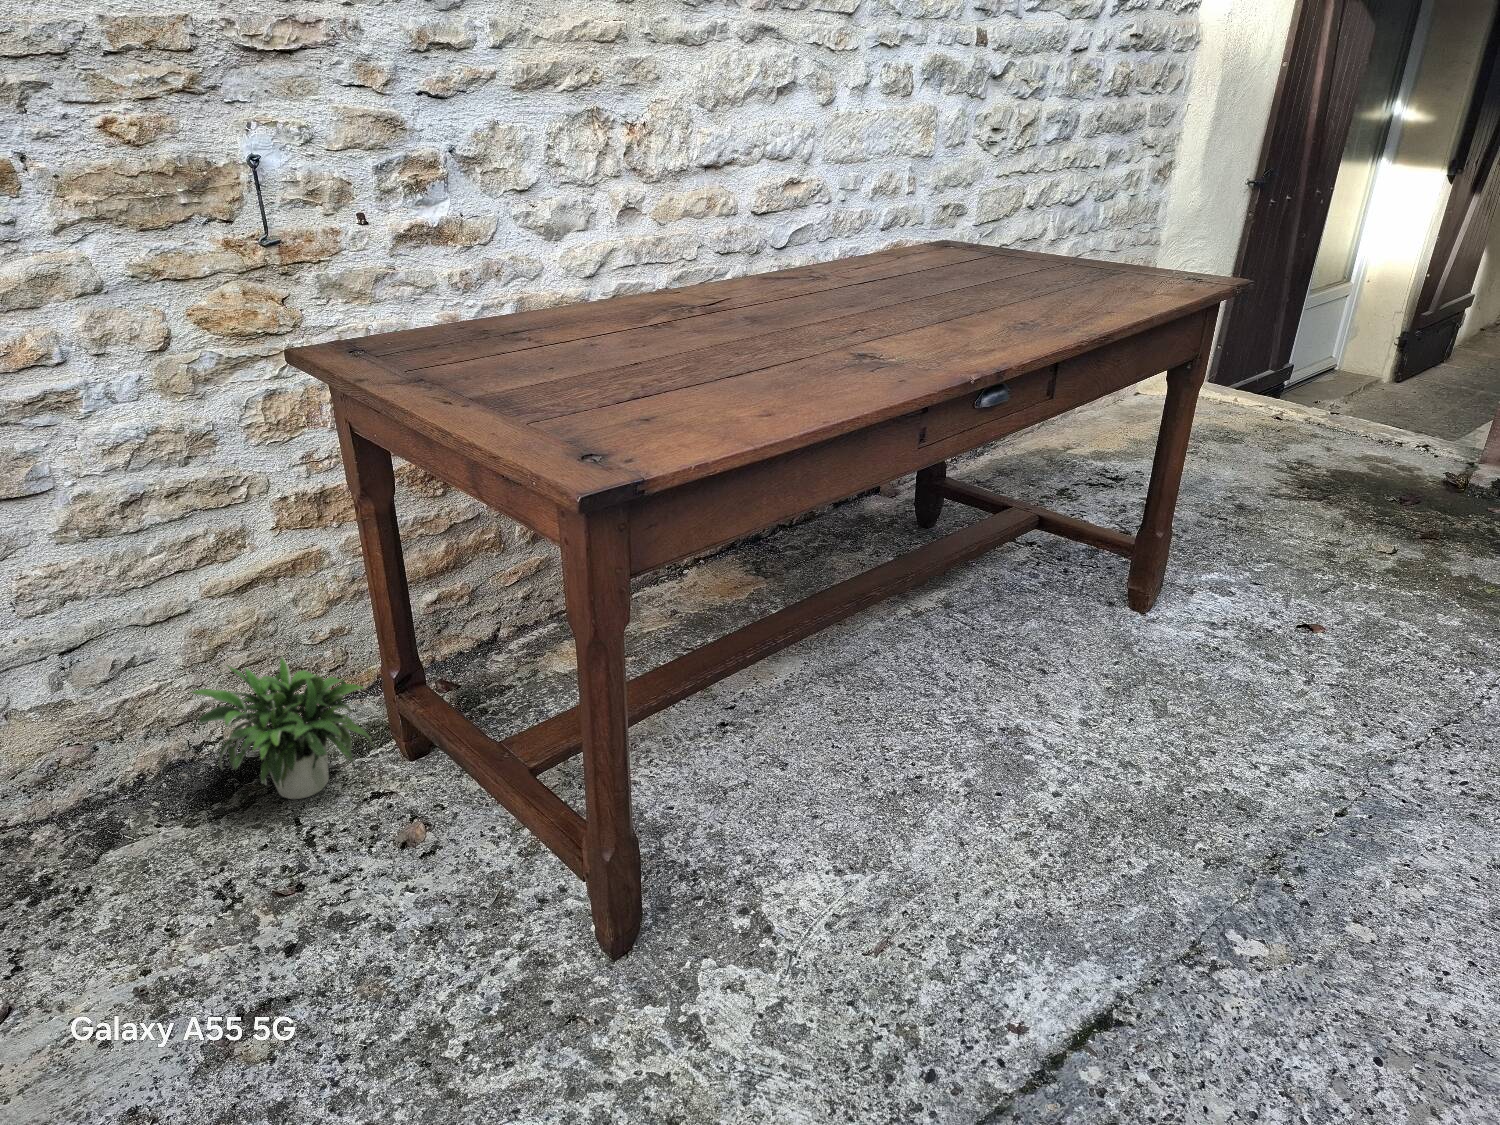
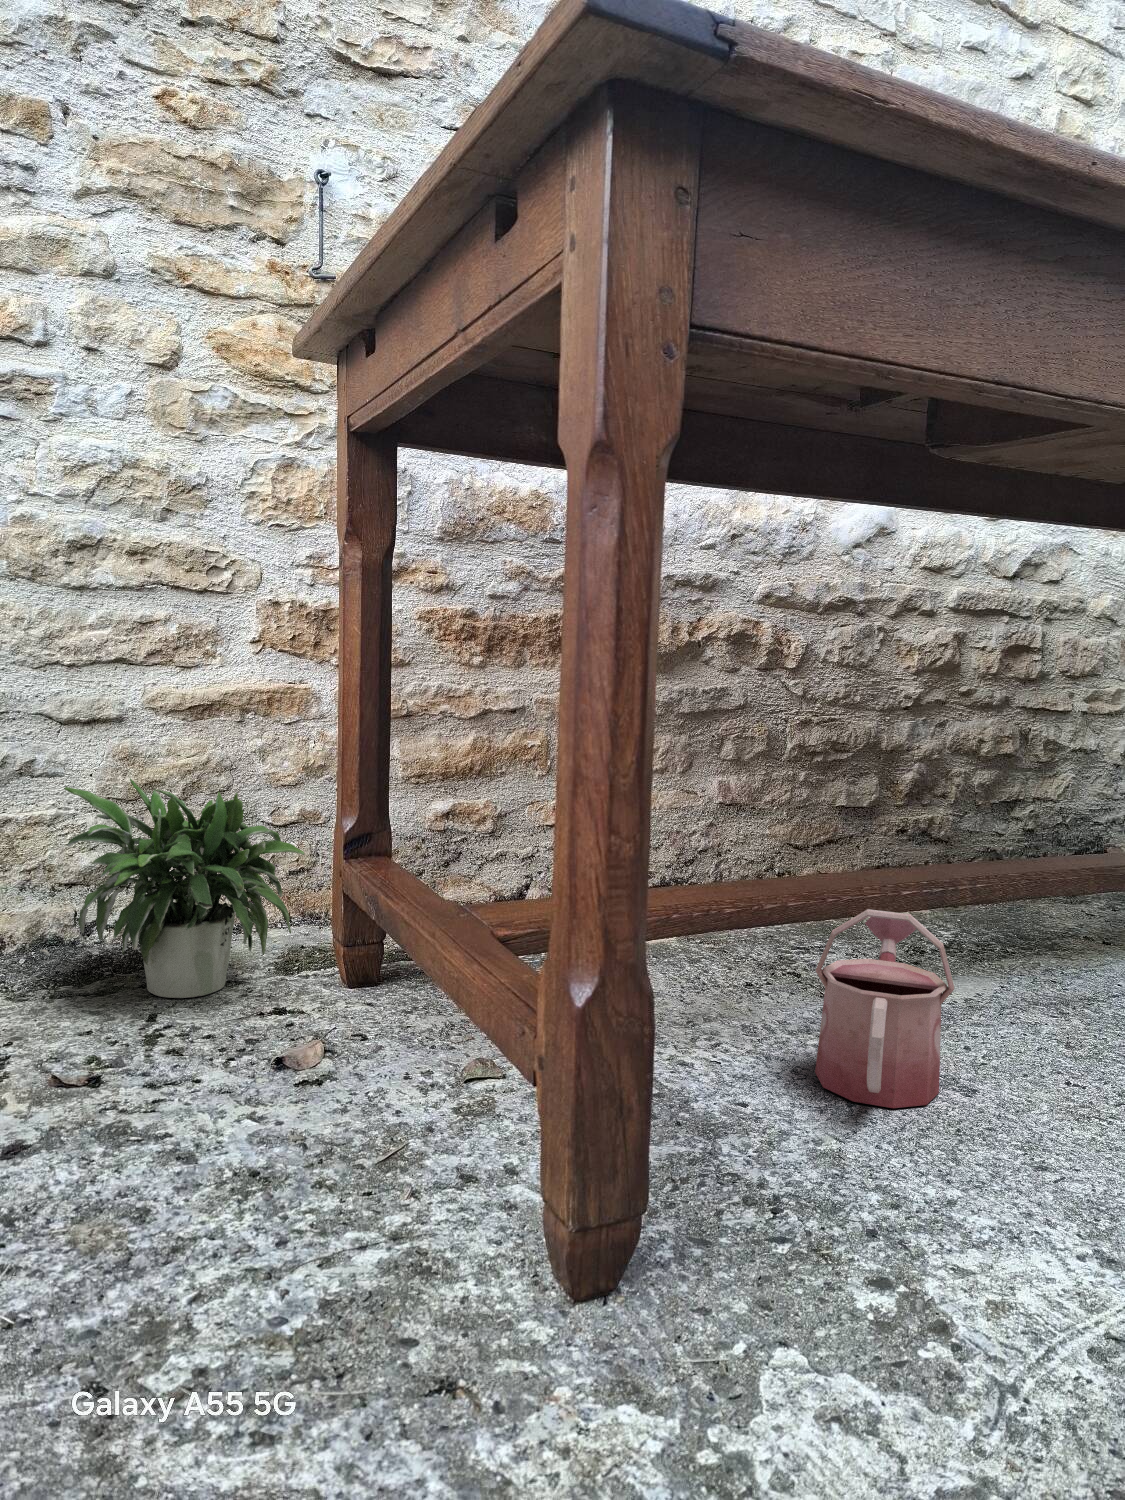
watering can: none [700,671,772,792] -> present [815,909,954,1108]

